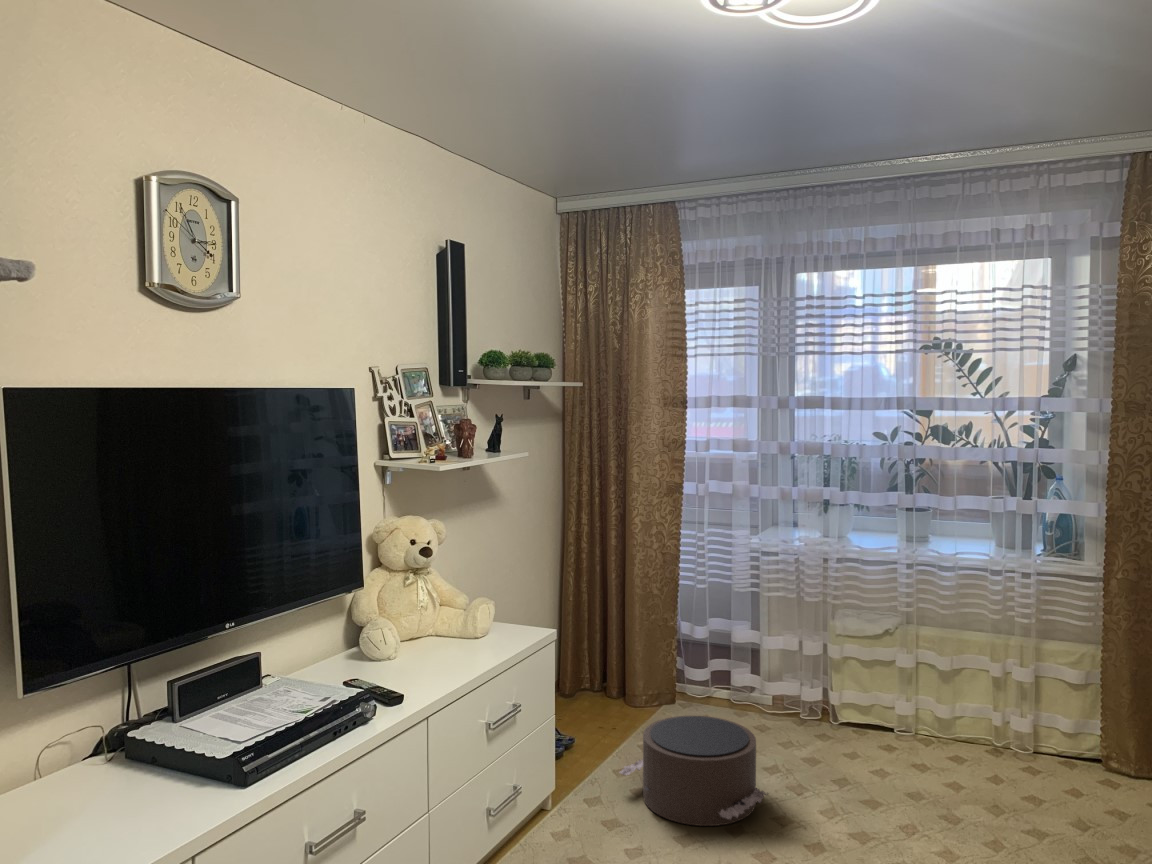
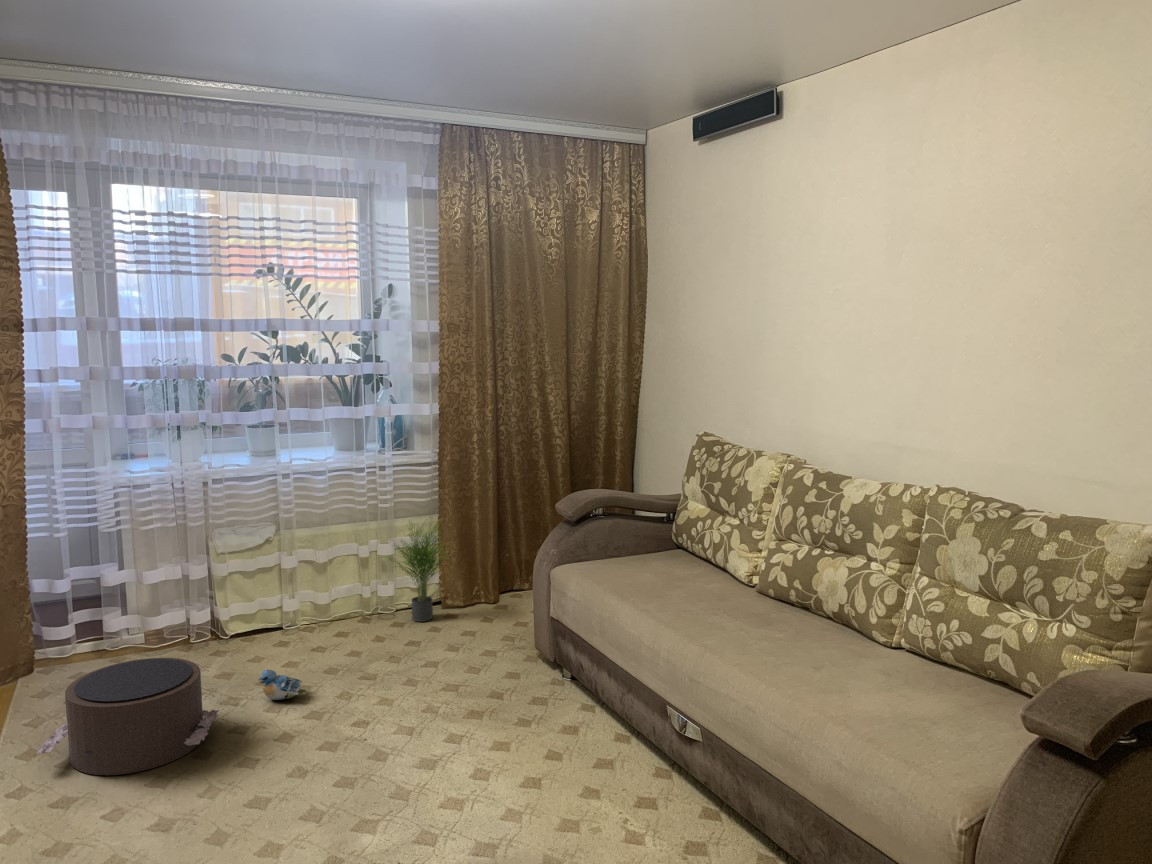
potted plant: none [1007,642,1117,779] -> present [389,527,445,622]
plush toy: none [822,769,869,809] -> present [259,669,306,700]

